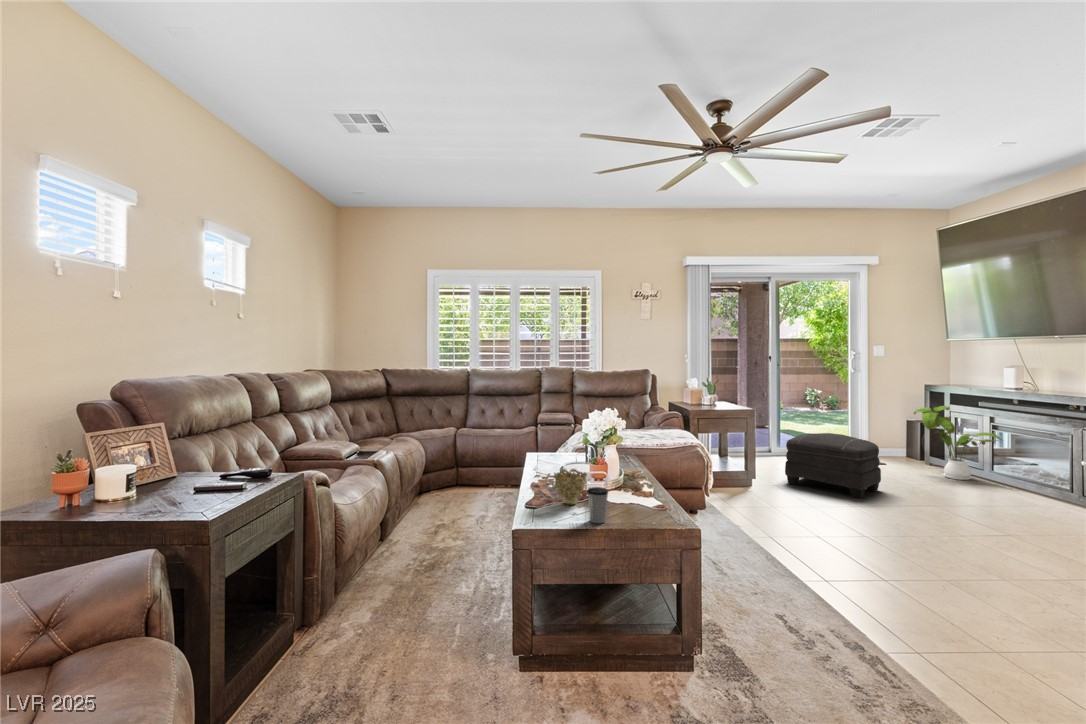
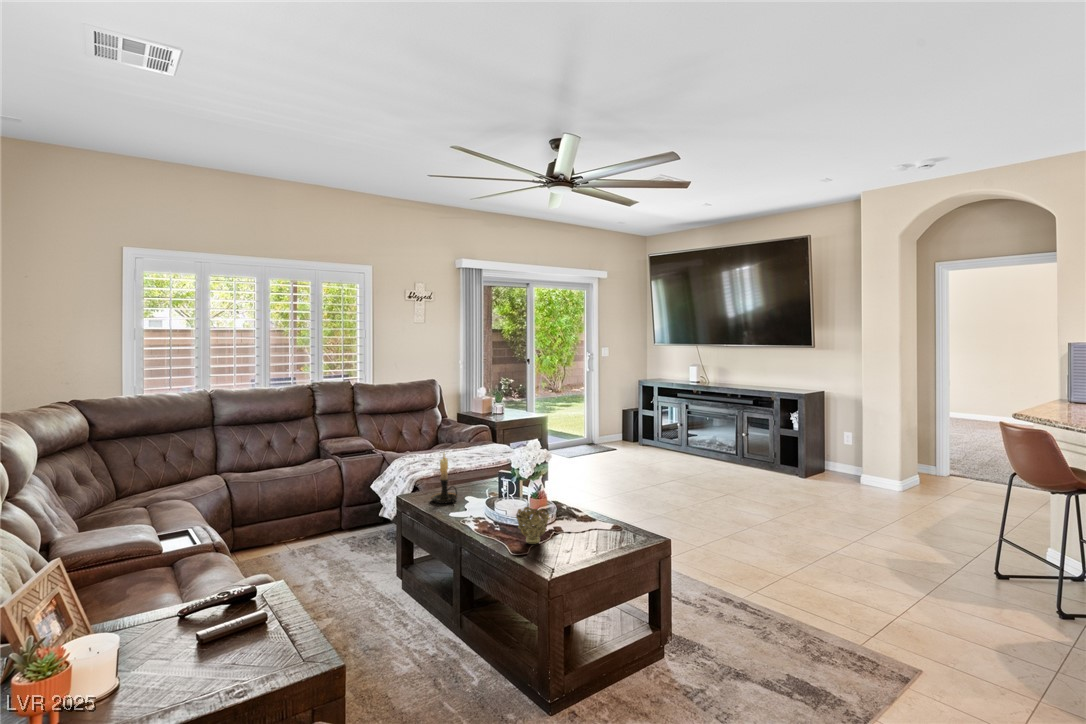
house plant: present [914,406,1002,480] -> none [641,398,697,456]
candle holder: none [551,418,574,466] -> present [431,453,458,503]
ottoman: present [785,433,881,498] -> none [567,430,635,483]
coffee cup: present [587,487,608,523] -> none [574,521,594,555]

